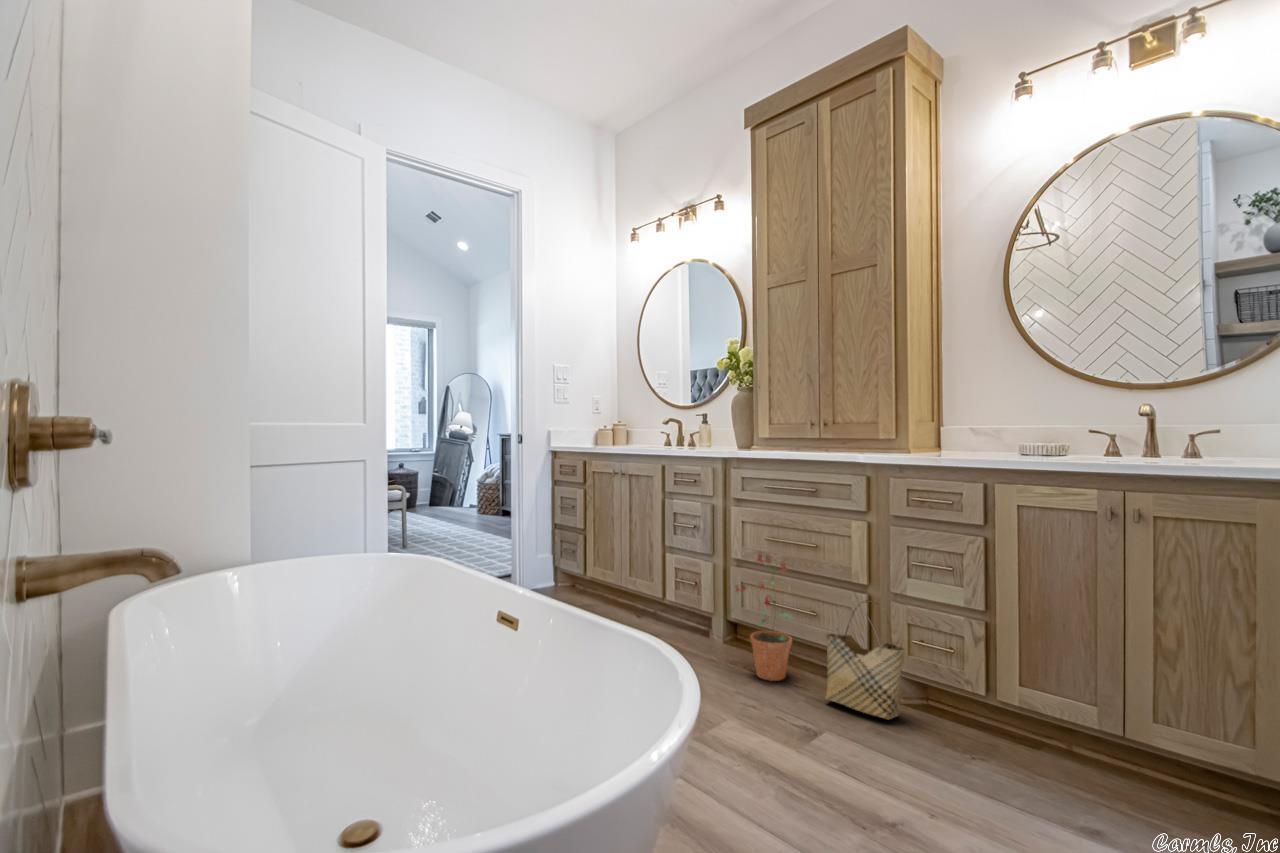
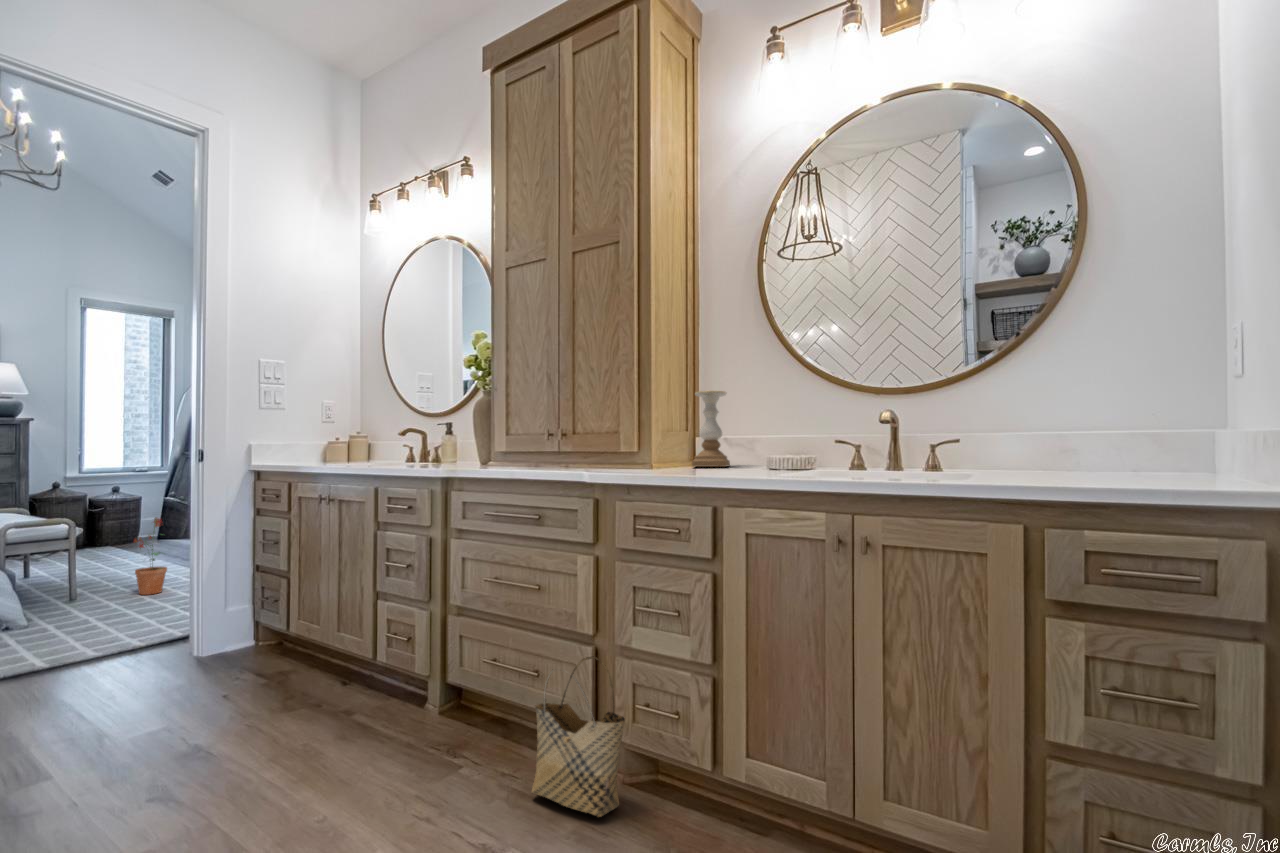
candle holder: none [944,388,977,452] -> present [692,391,730,467]
potted plant: present [736,553,792,681] -> present [134,517,167,595]

